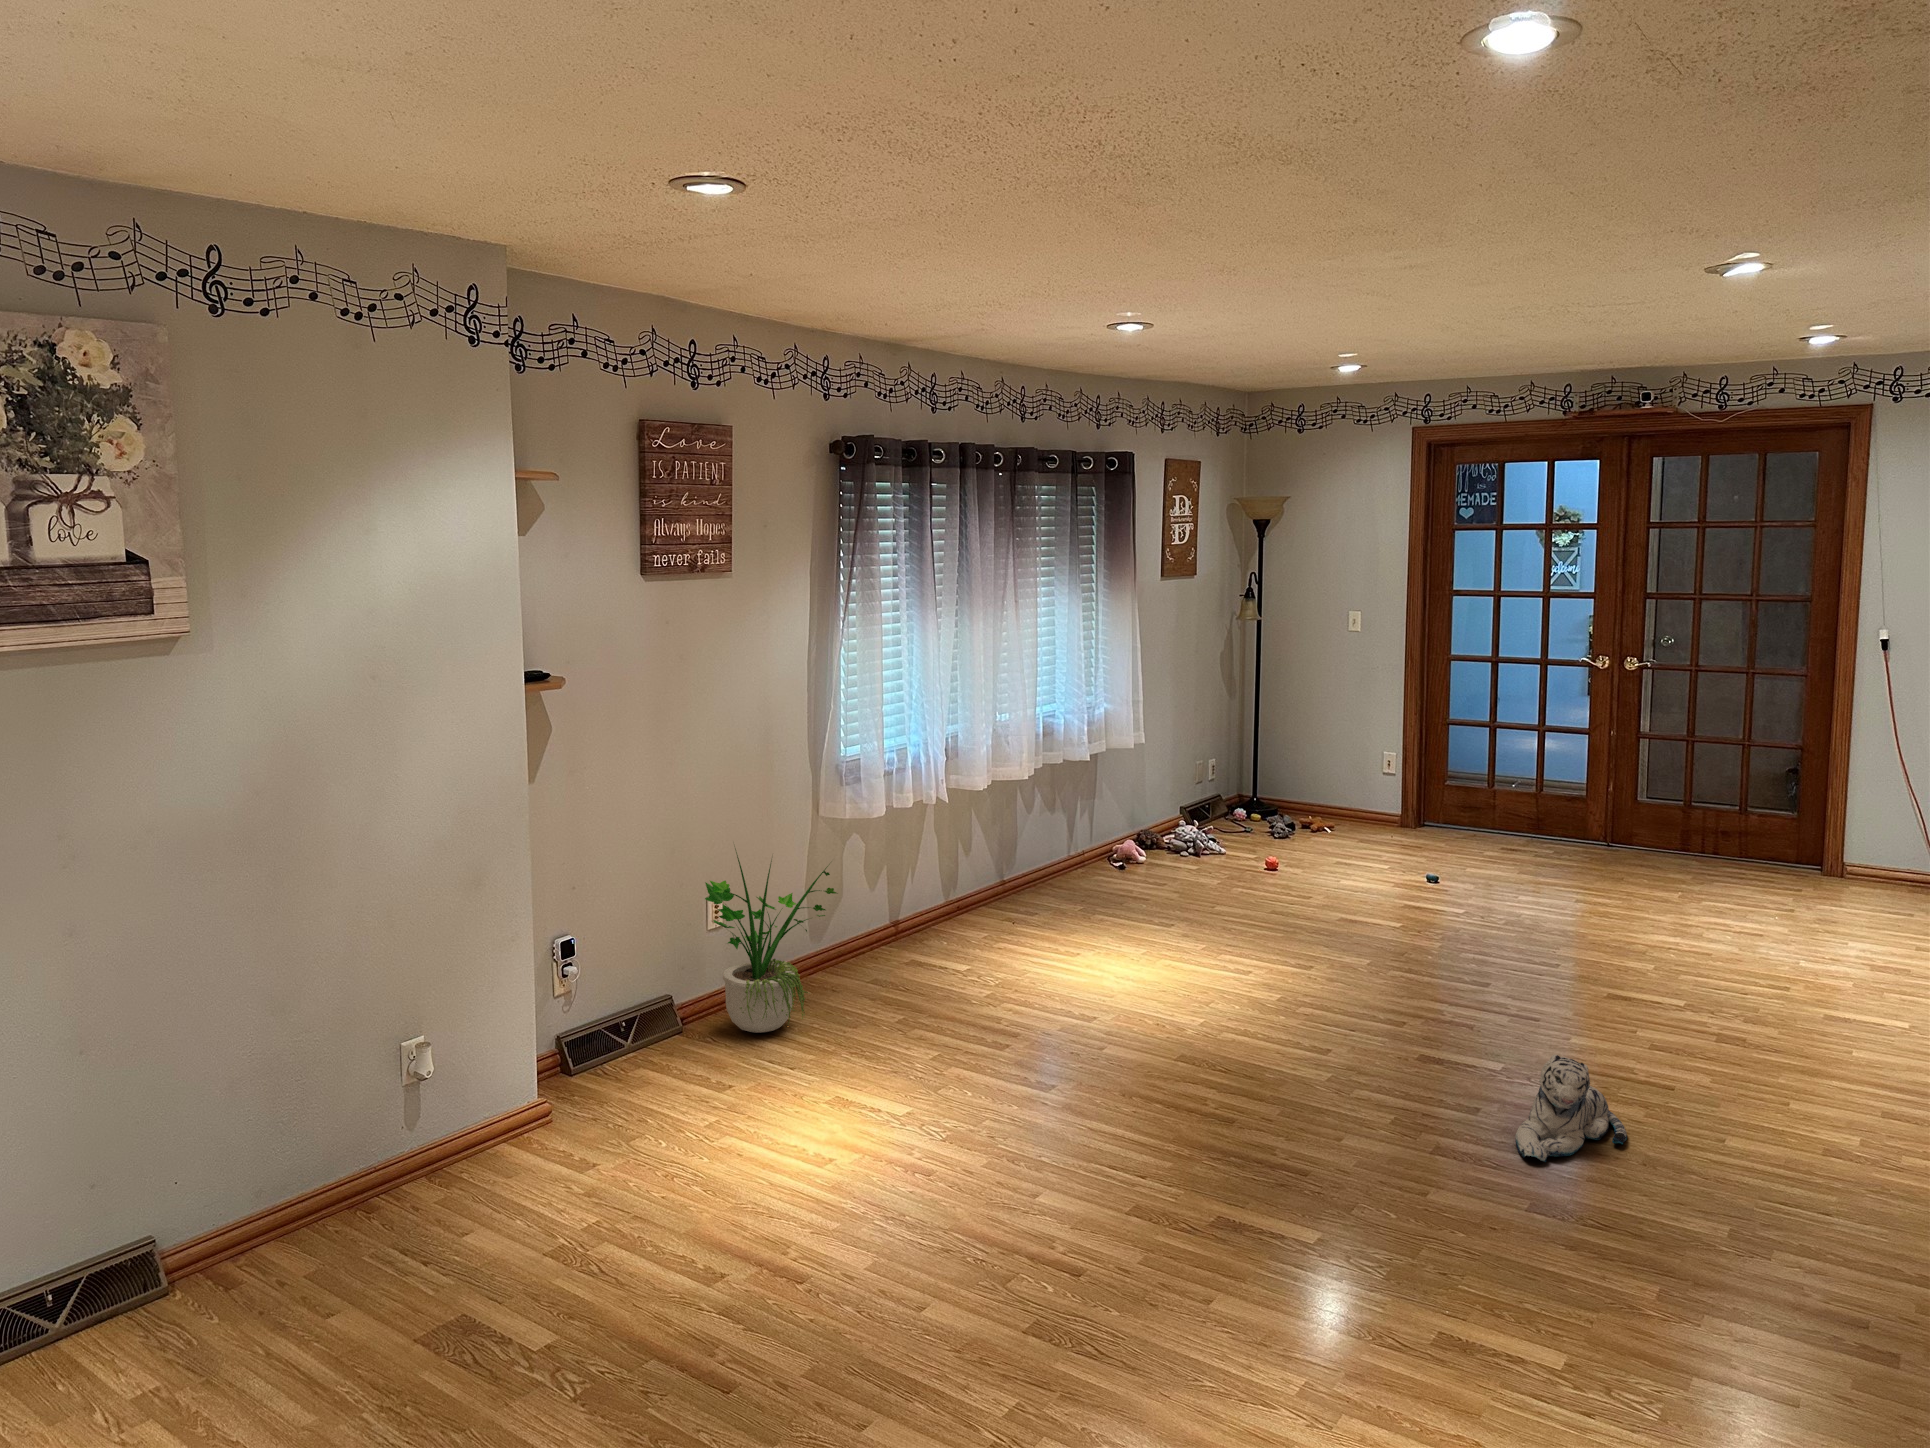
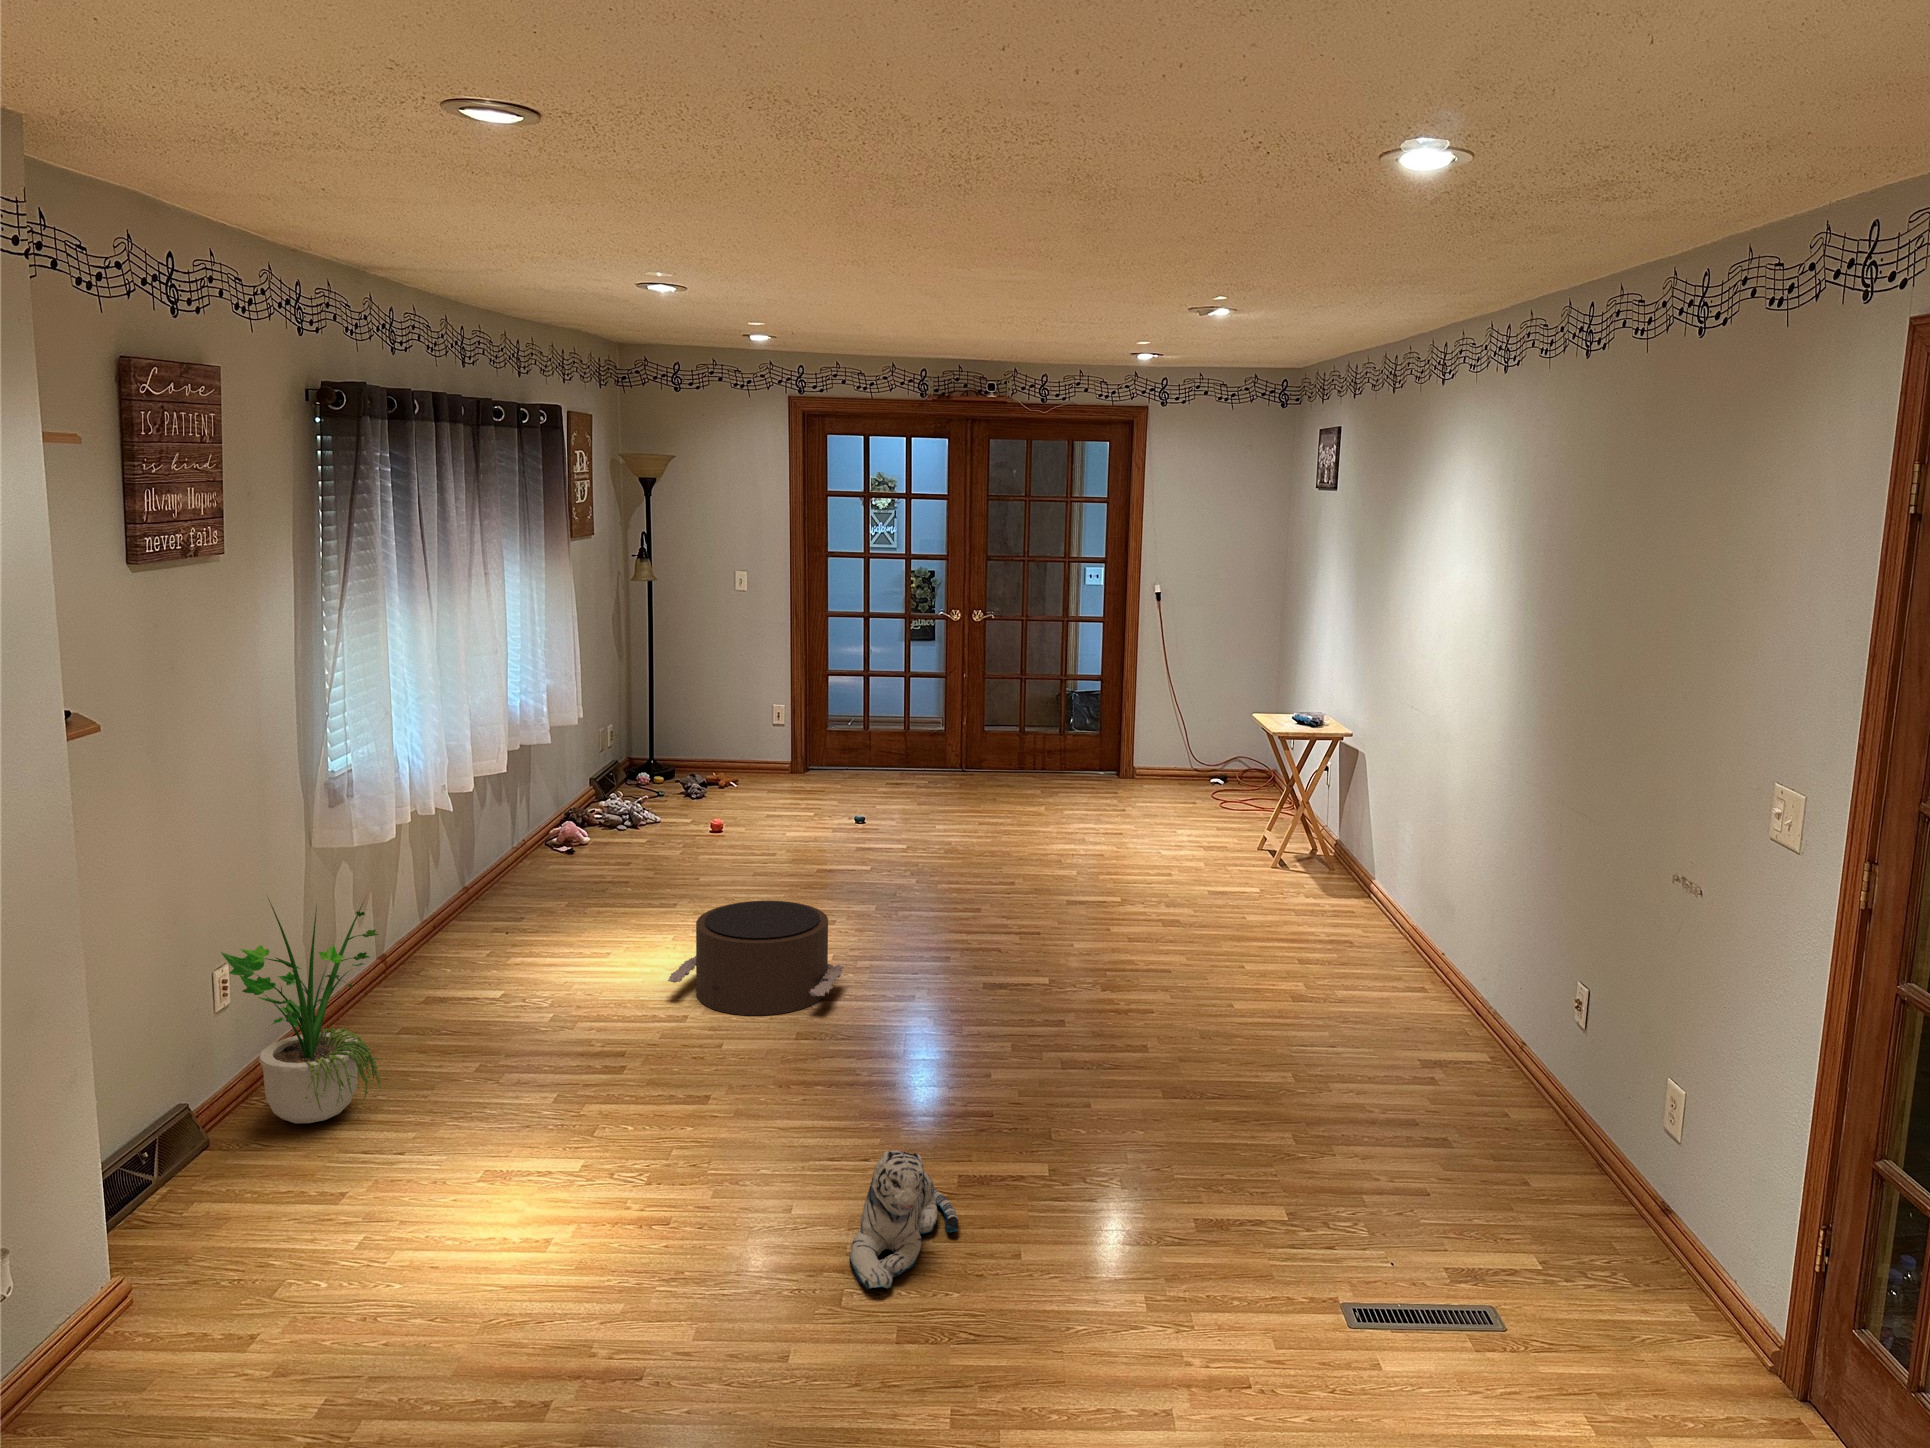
pouf: none [1089,925,1264,1038] -> present [668,901,844,1015]
plush toy: present [1515,1055,1627,1162] -> present [850,1150,959,1290]

